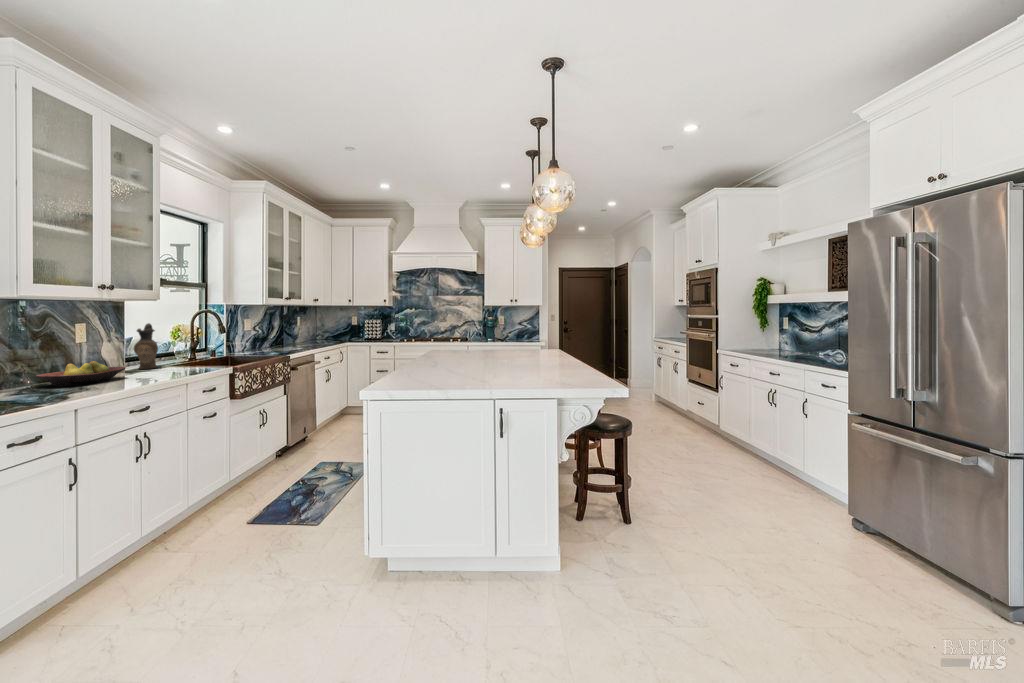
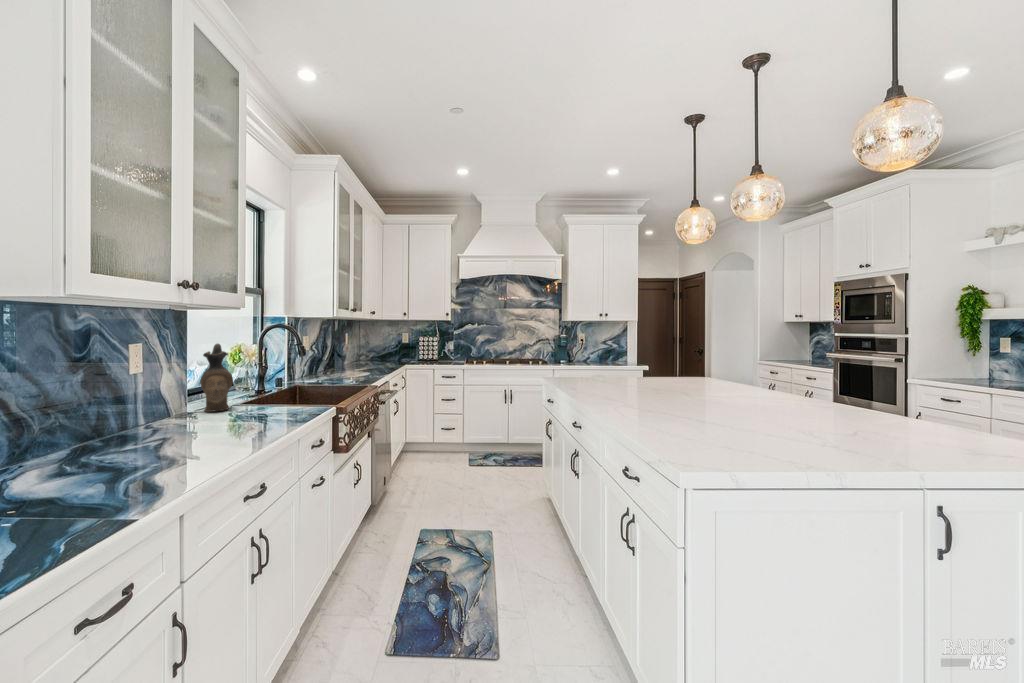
fruit bowl: present [36,361,126,387] -> none [91,407,214,454]

